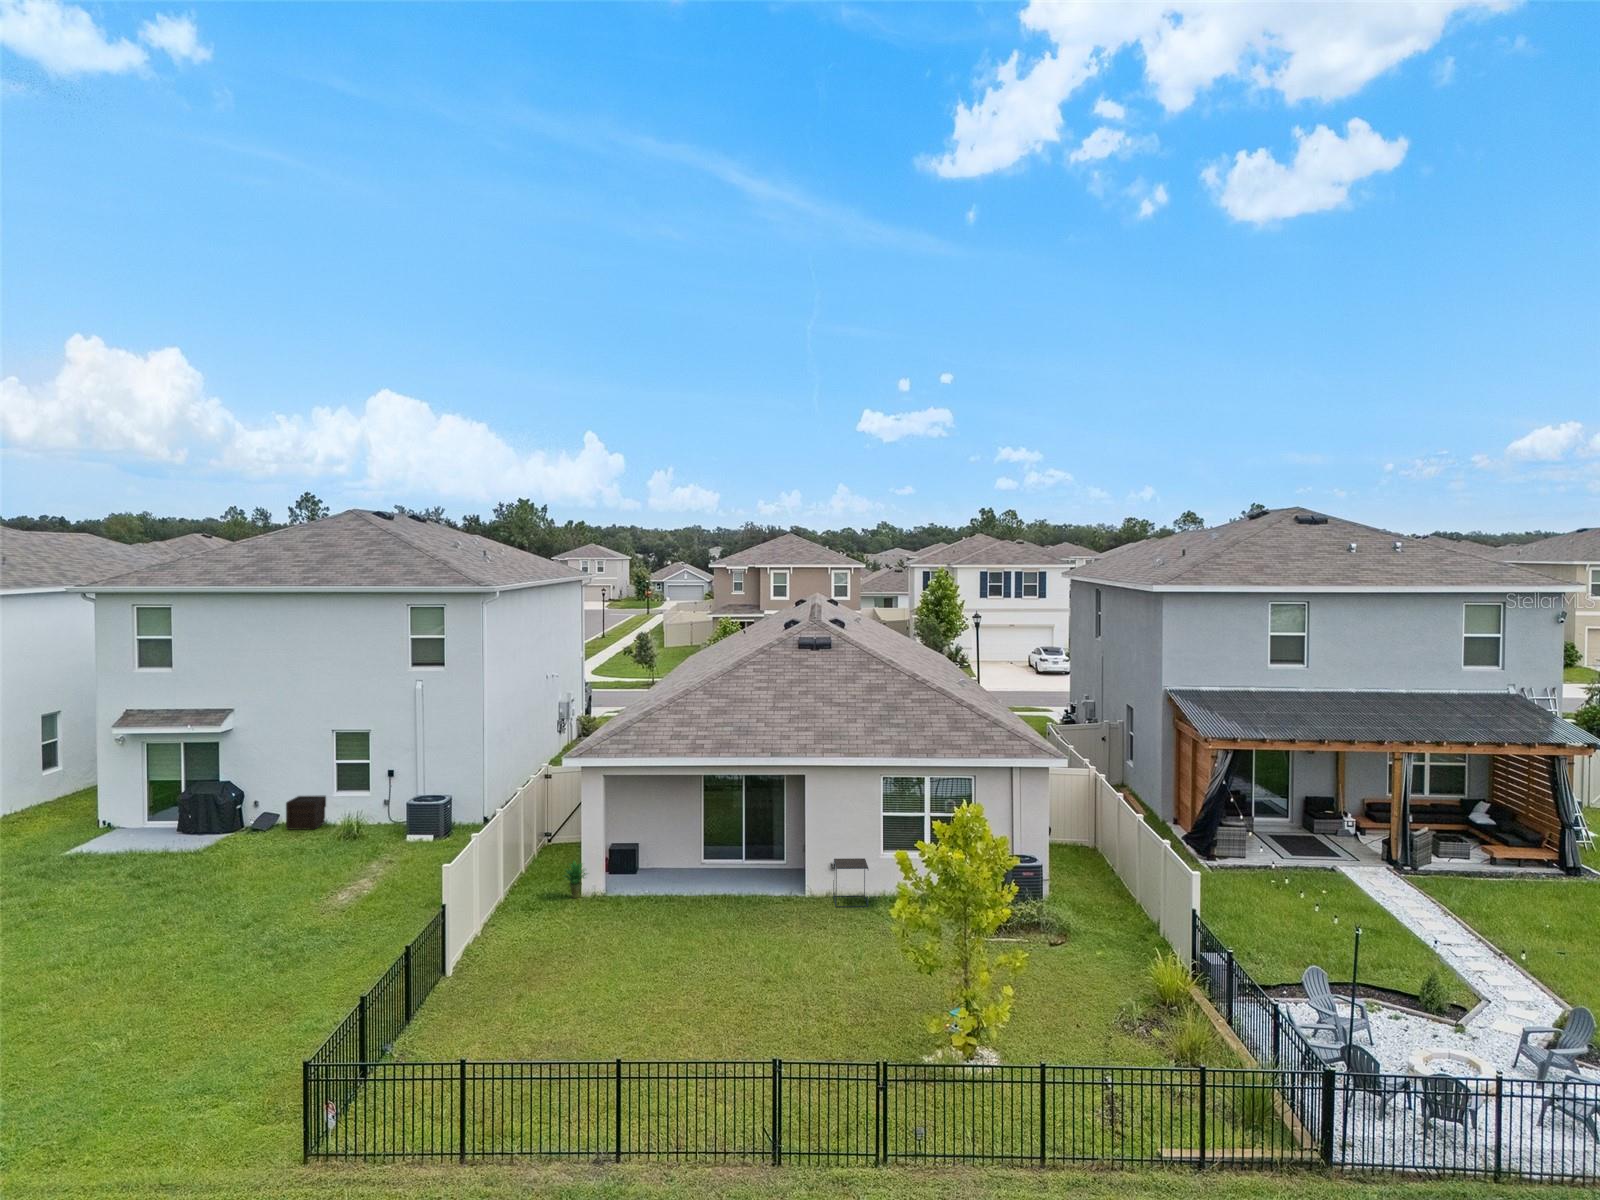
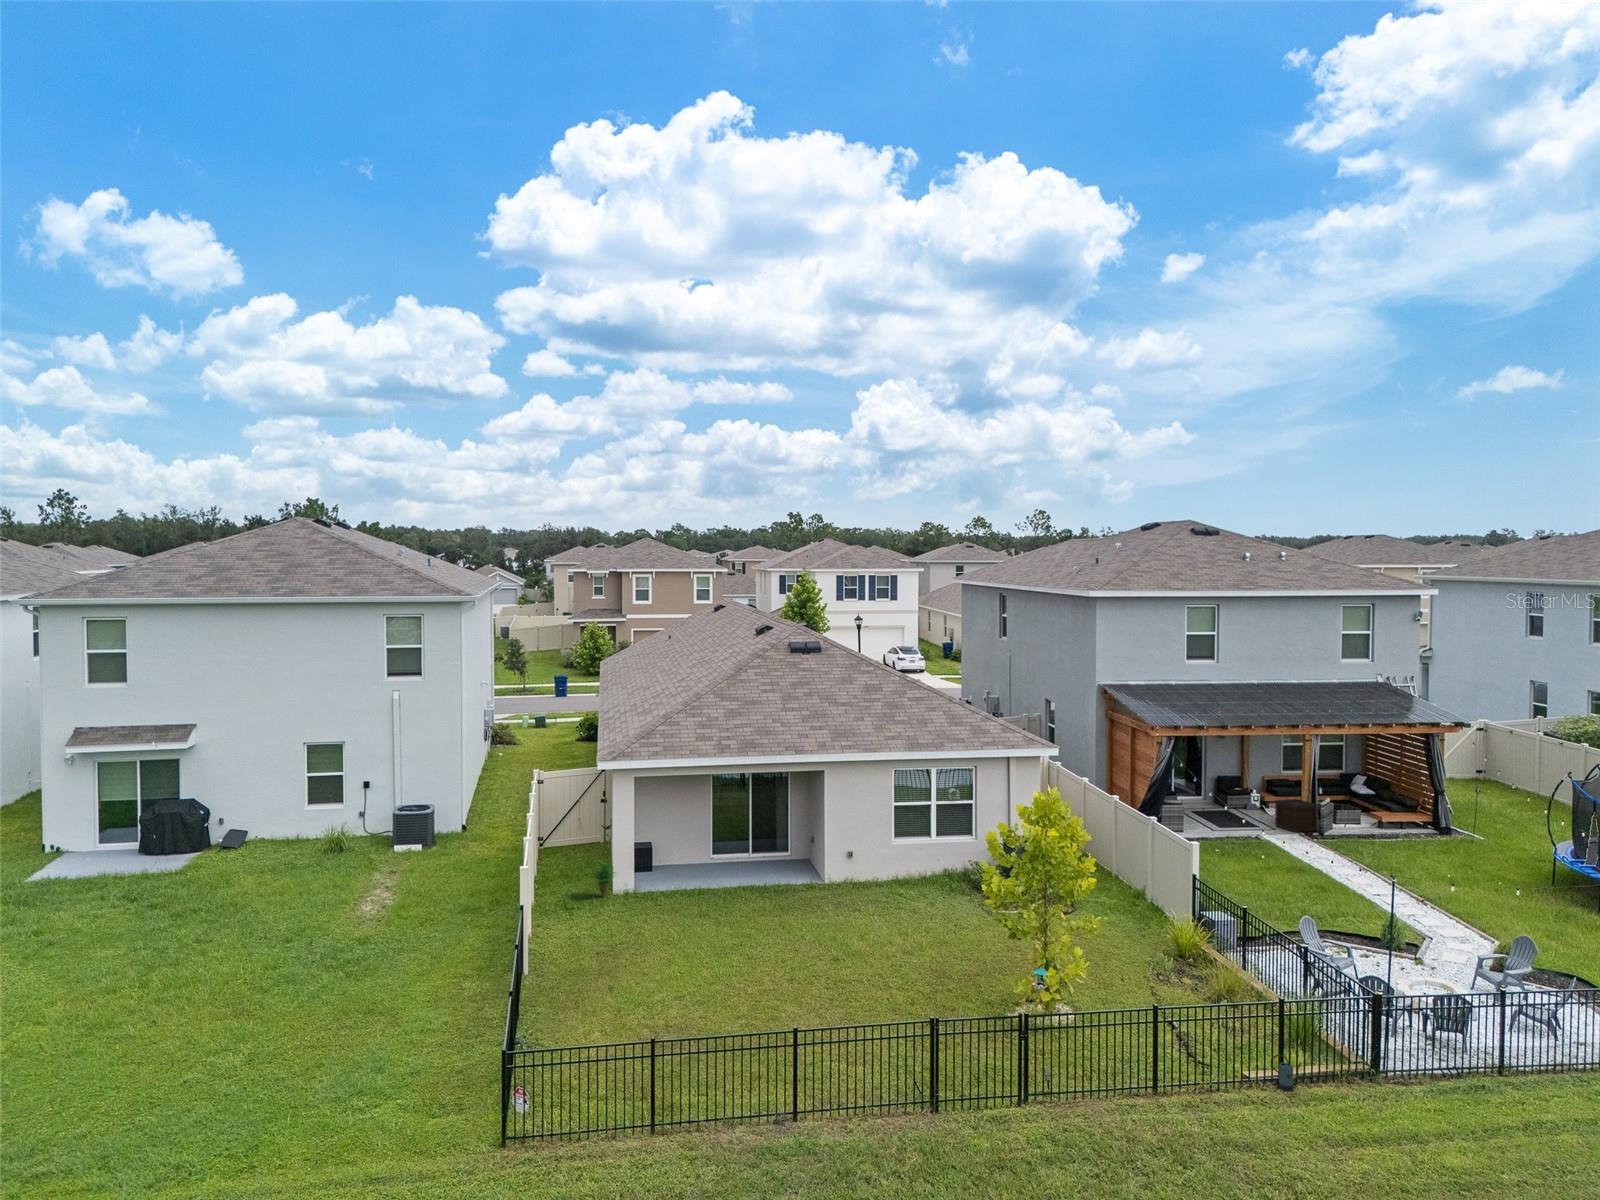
wooden crate: present [286,796,326,830] -> present [1275,799,1318,832]
side table: present [833,858,868,907] -> none [850,845,887,892]
watering can: none [1186,1133,1223,1176] -> present [1271,1055,1302,1091]

